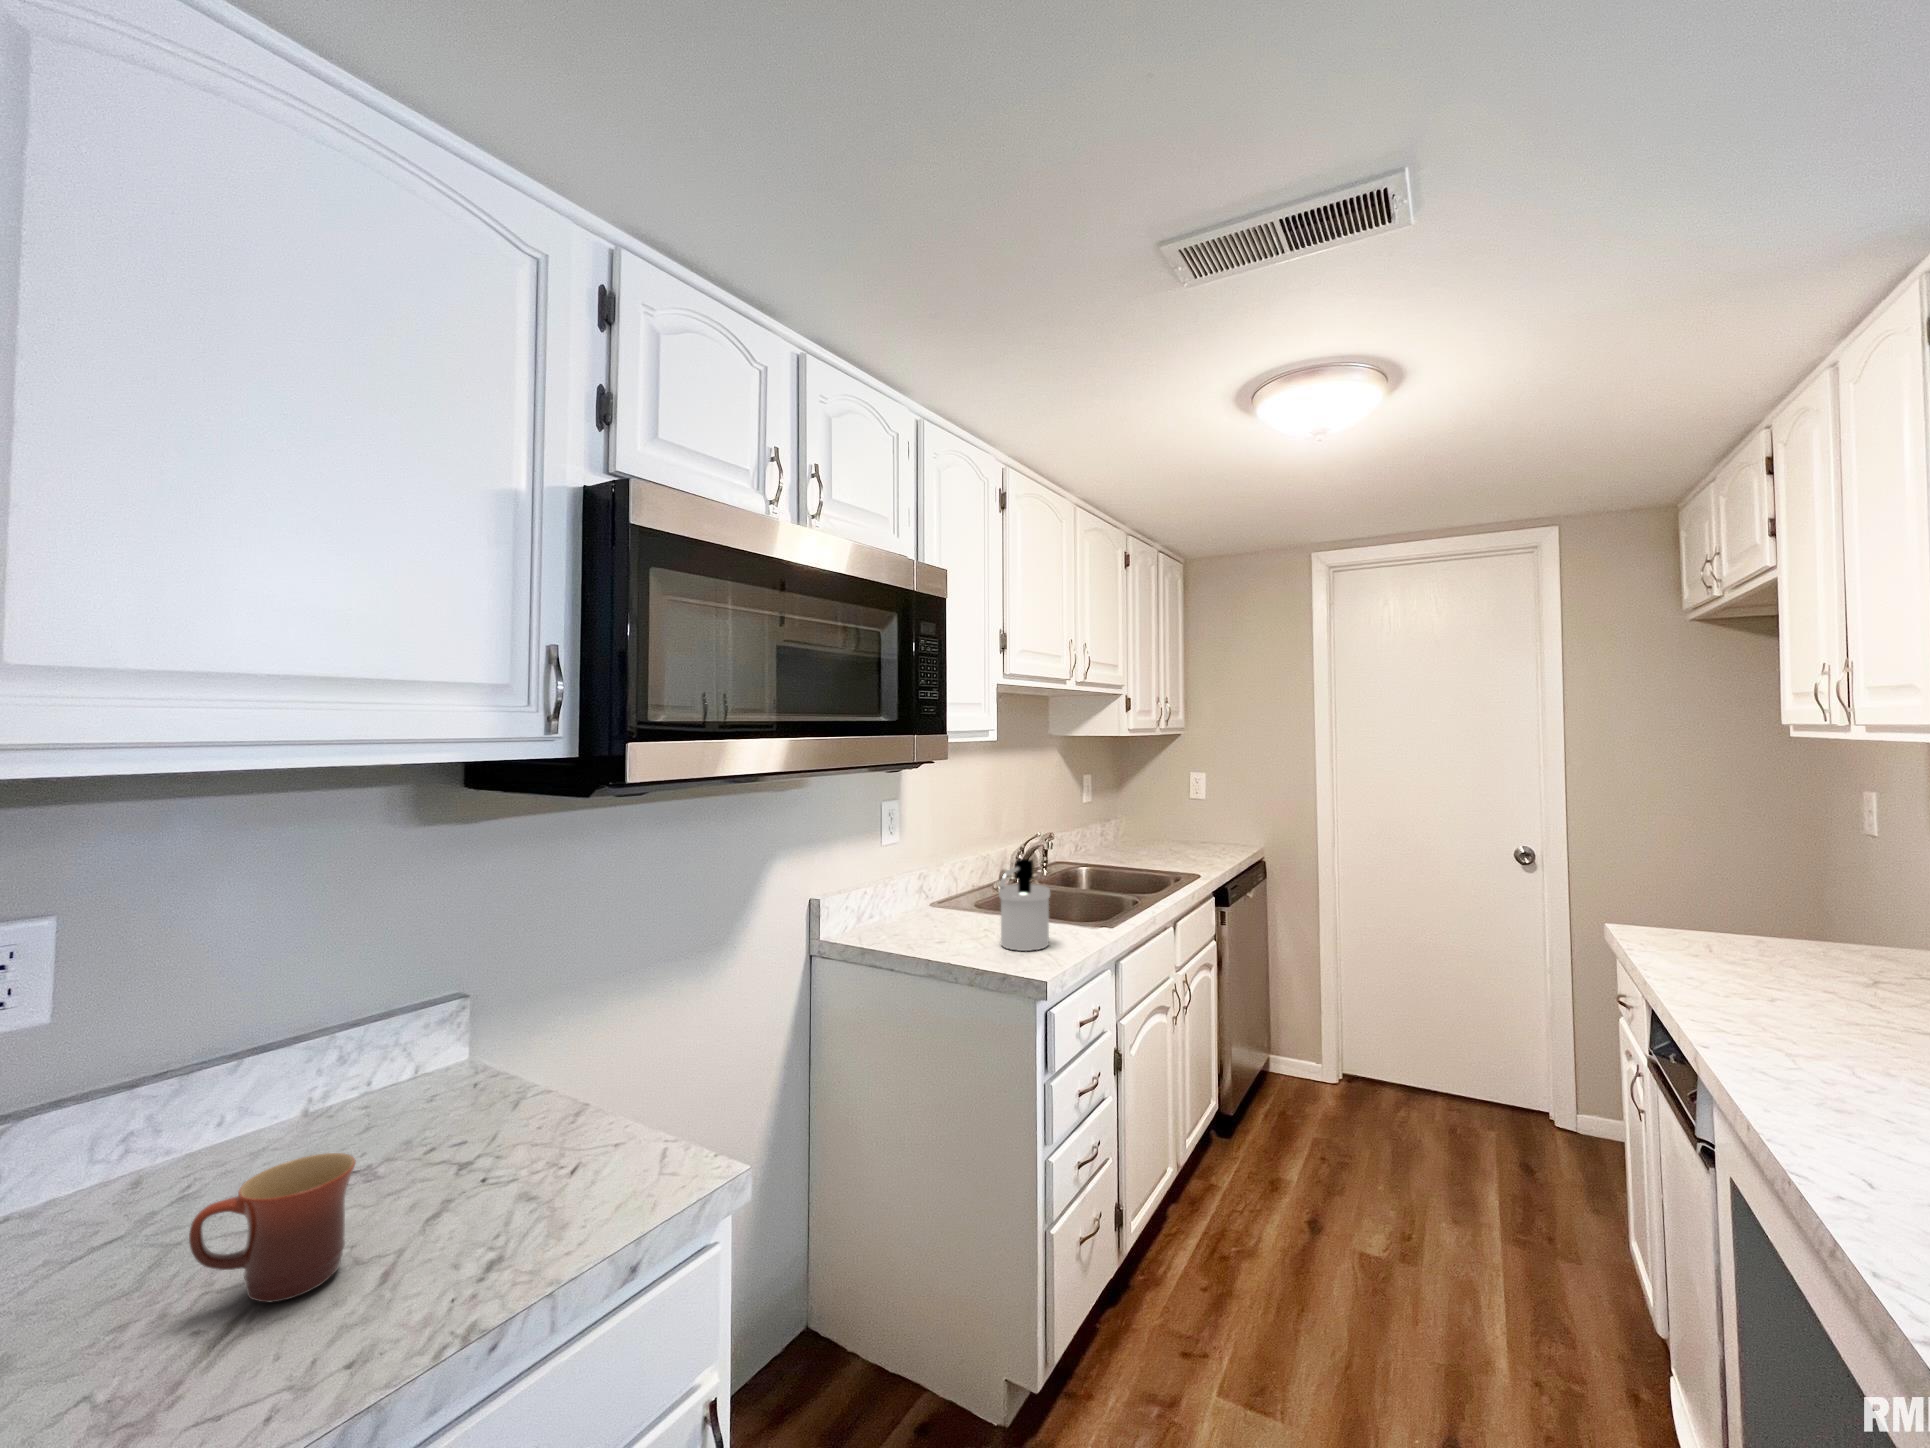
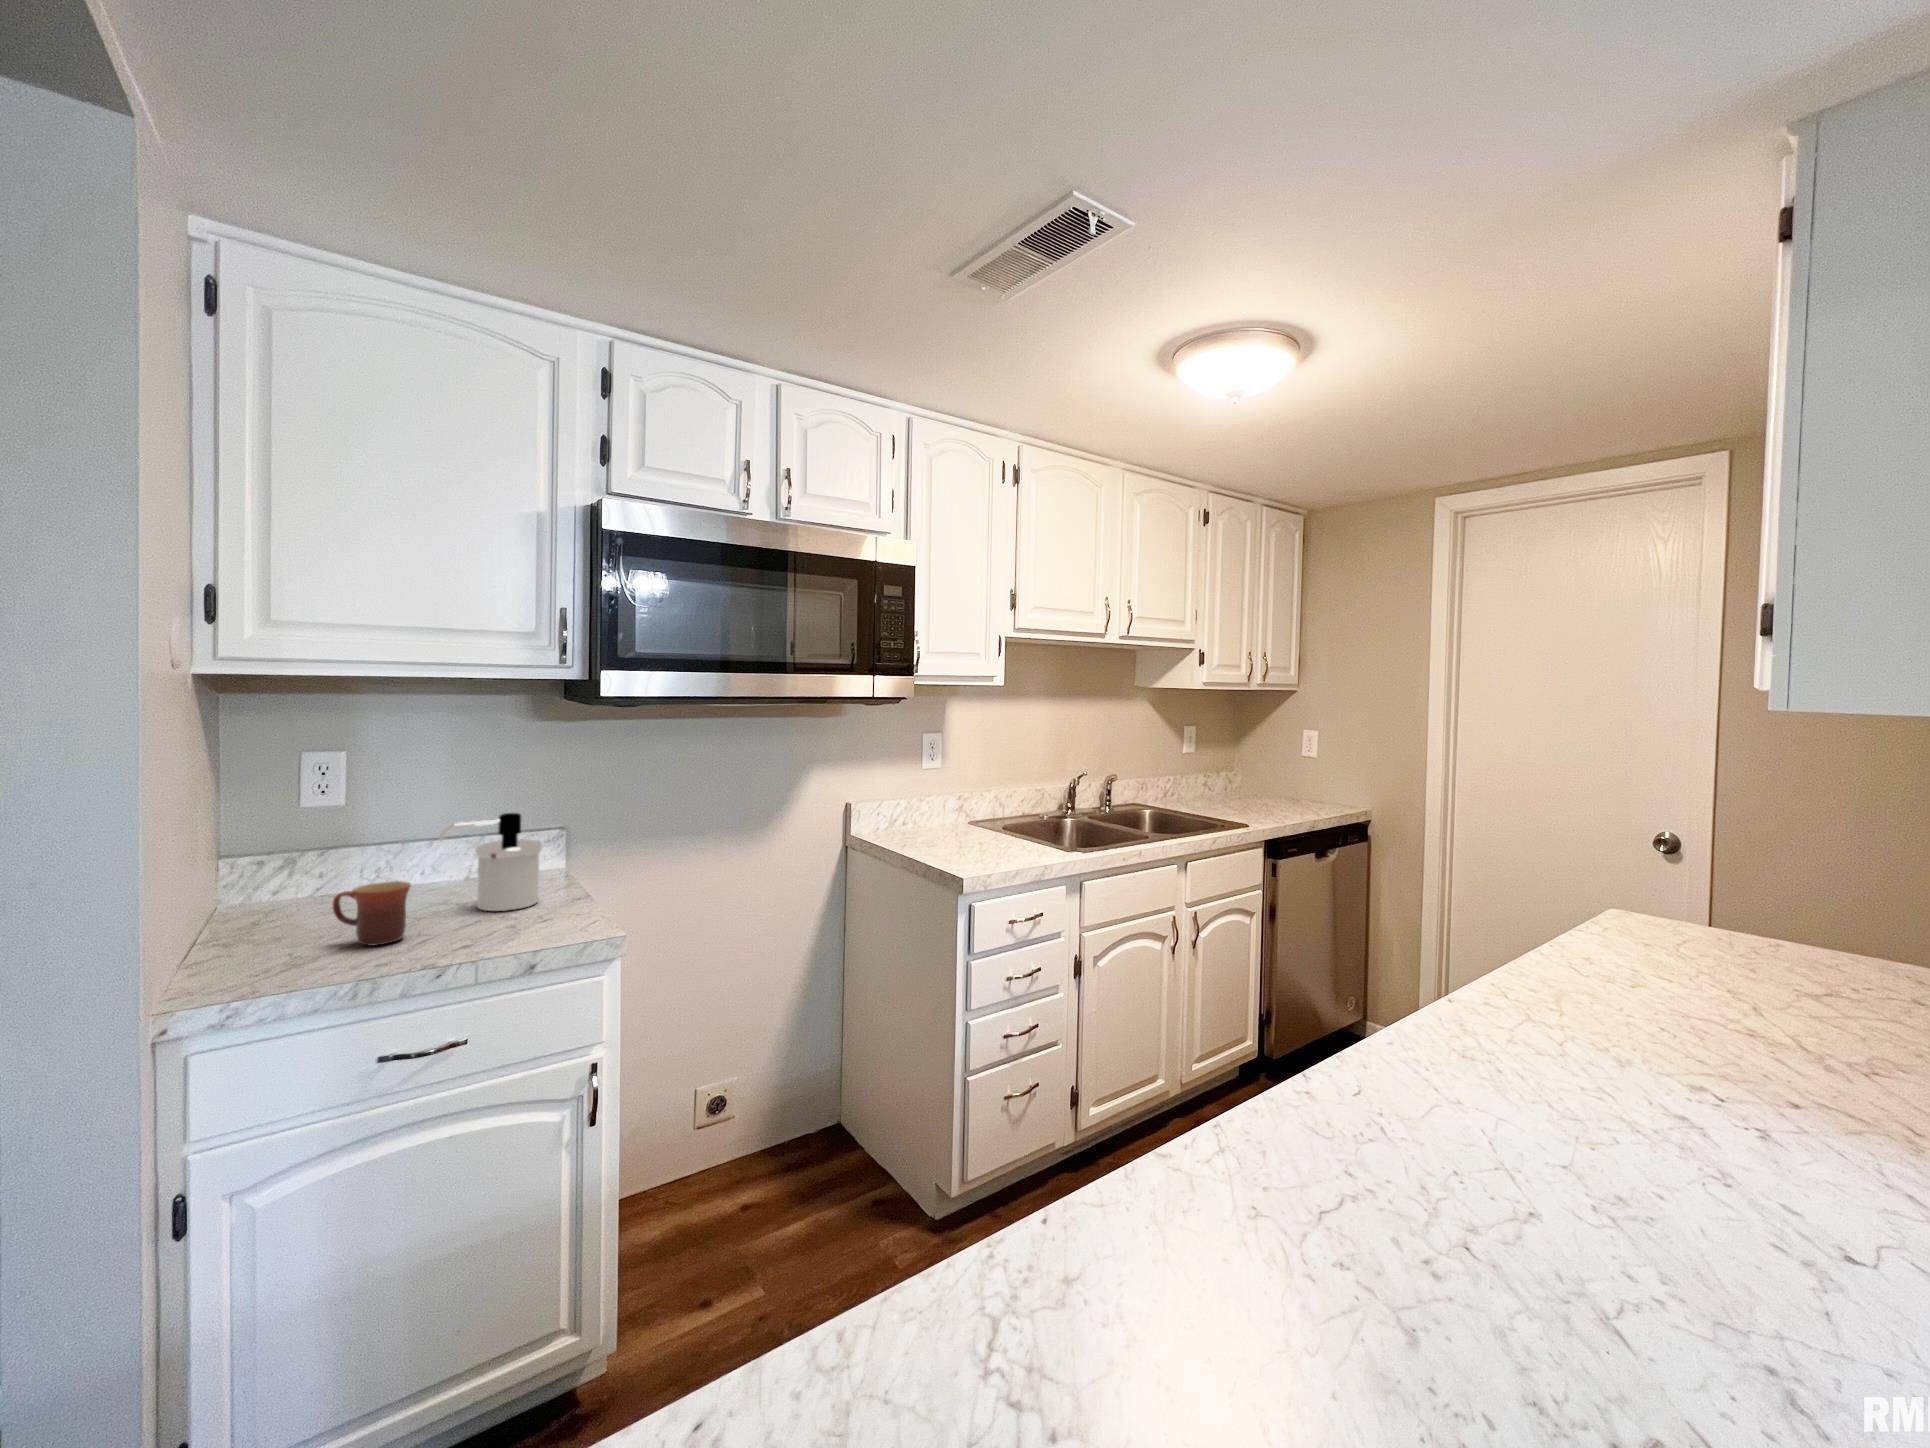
soap dispenser: present [999,859,1050,951] -> present [438,813,542,911]

